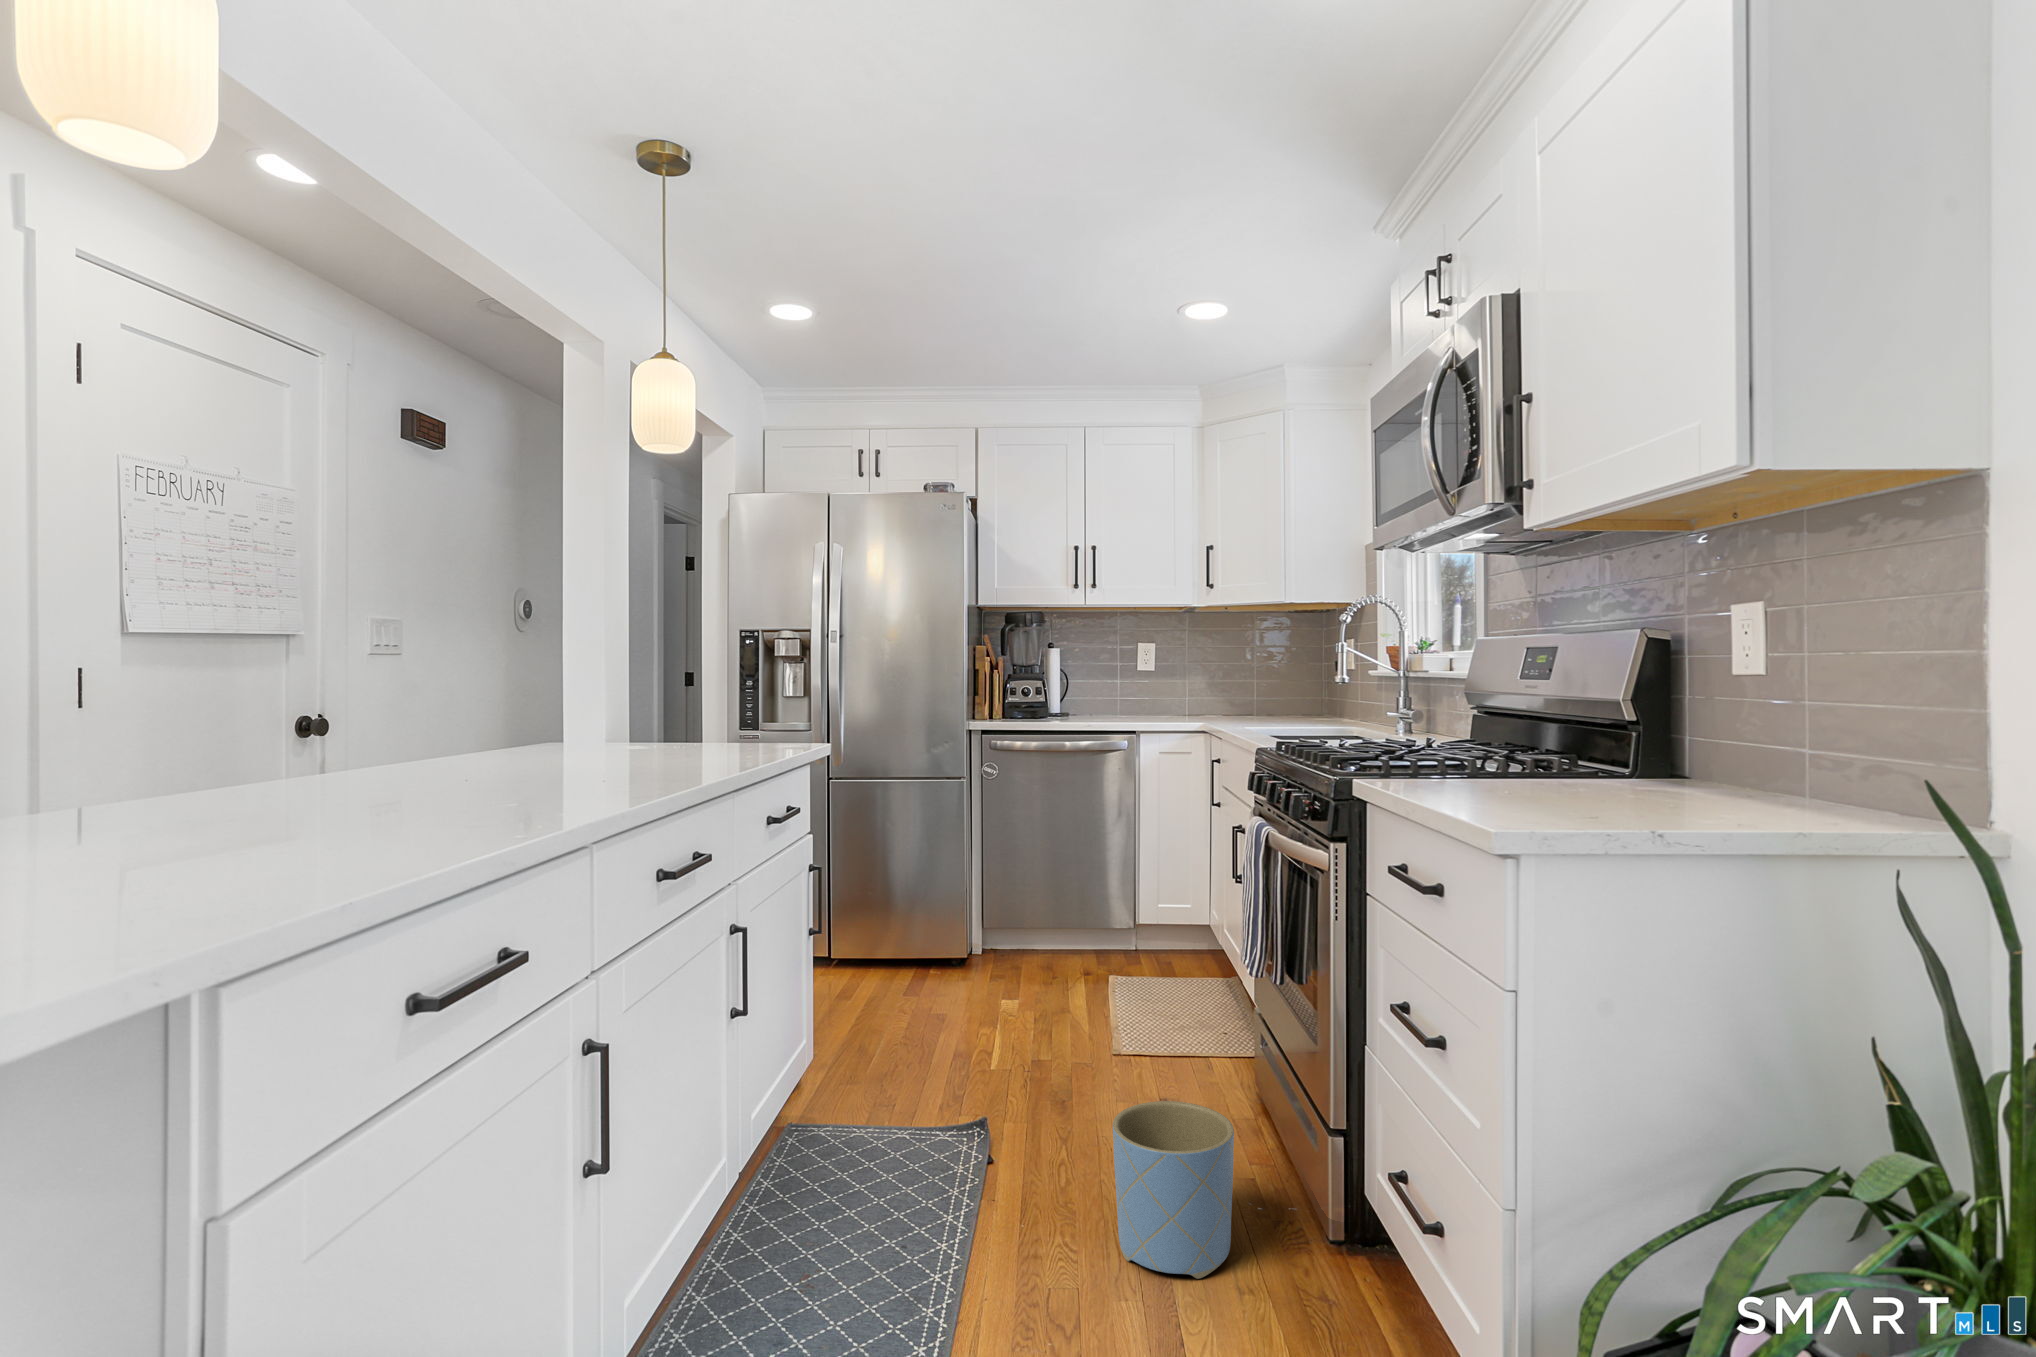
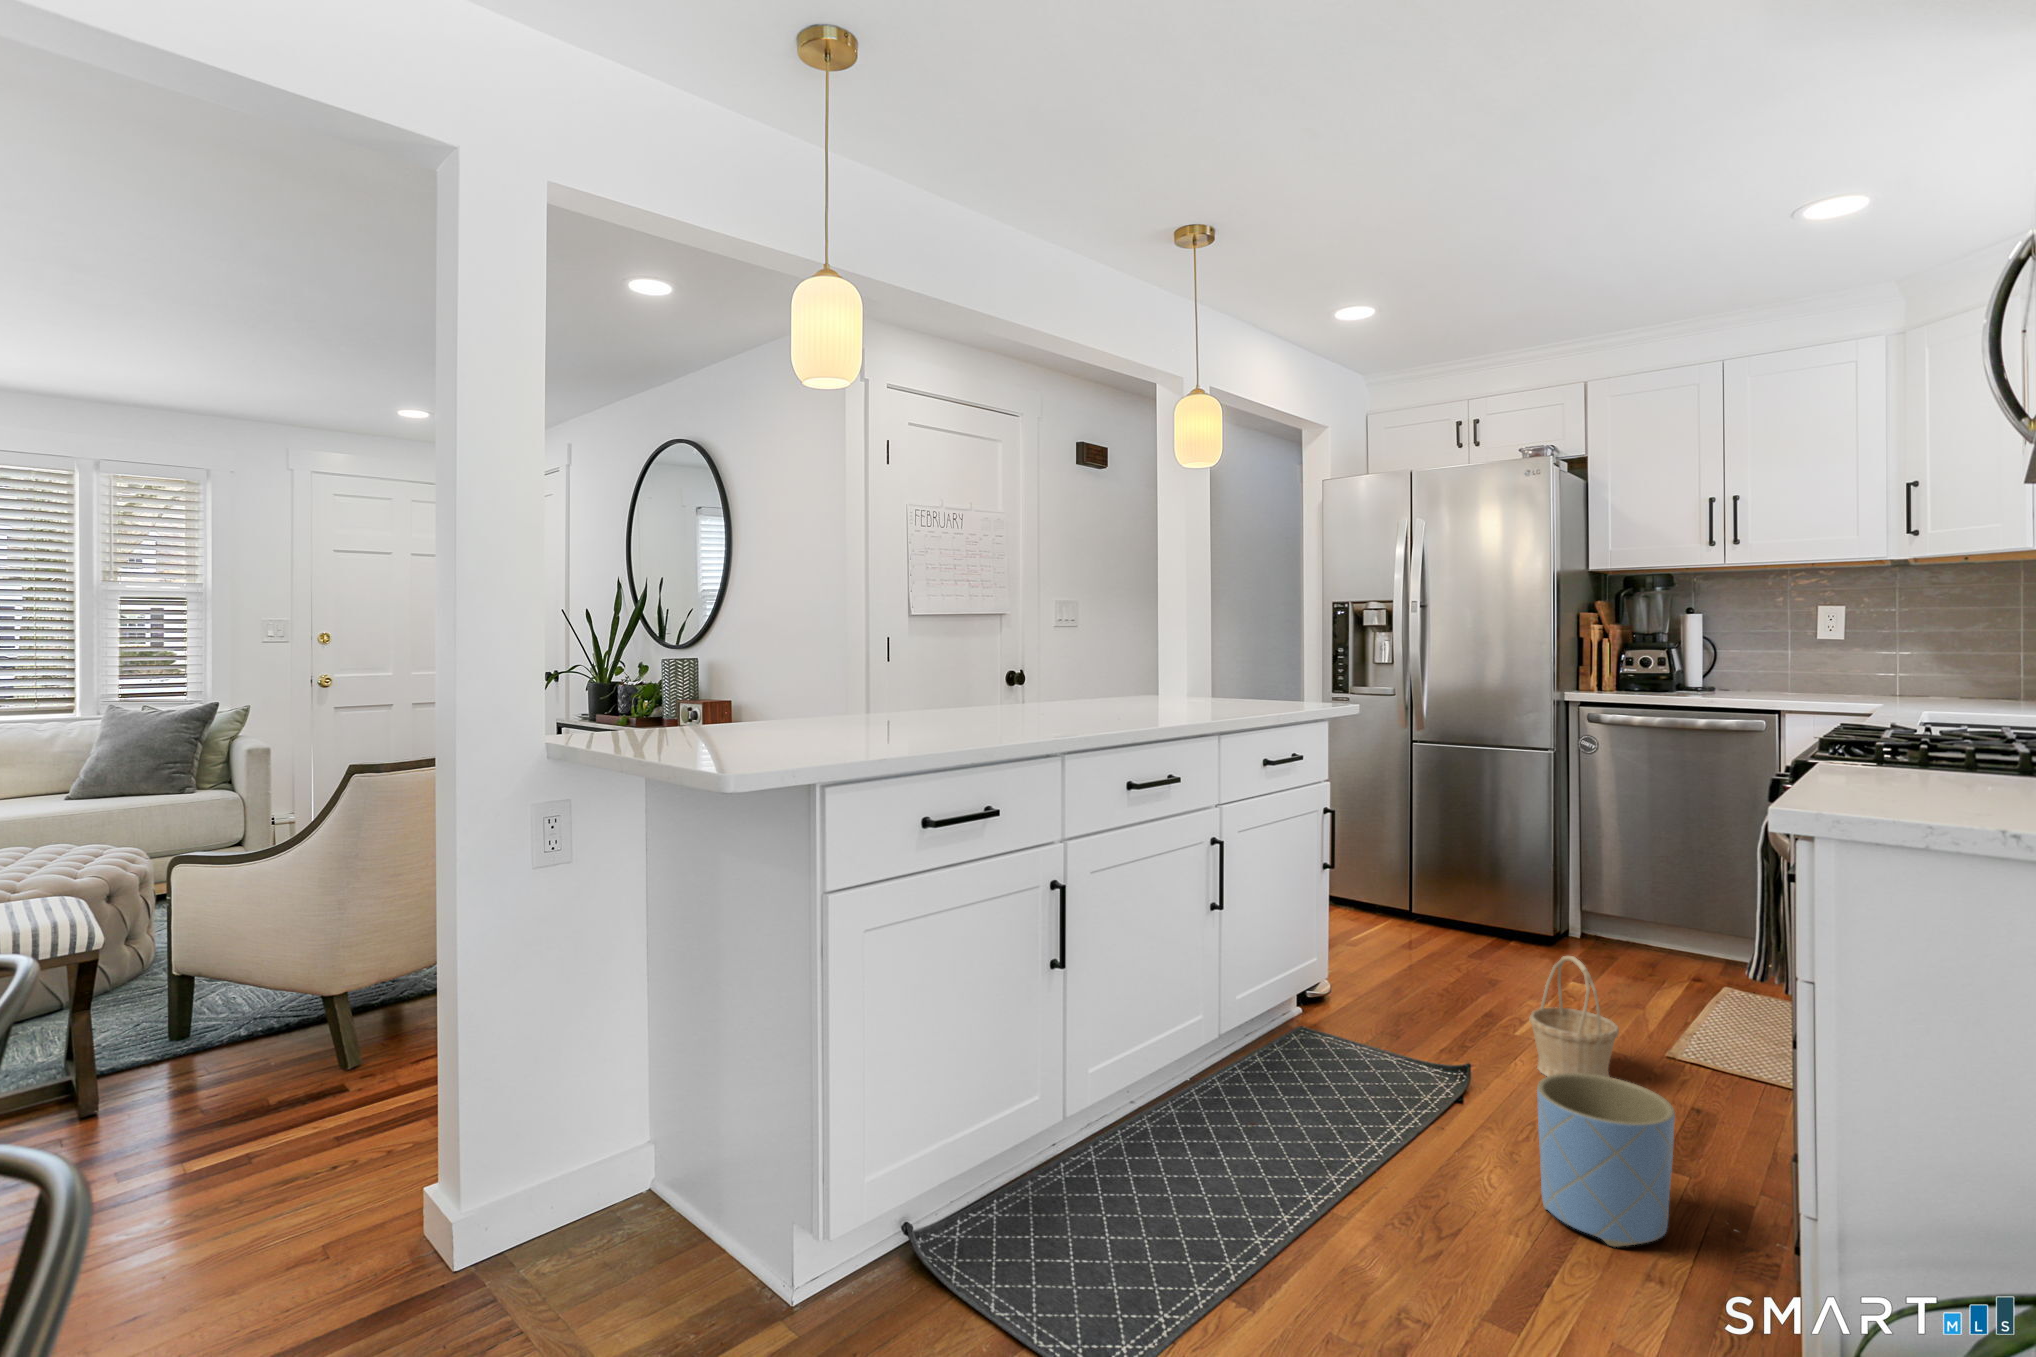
basket: none [1020,980,1099,1110] -> present [1529,956,1619,1077]

